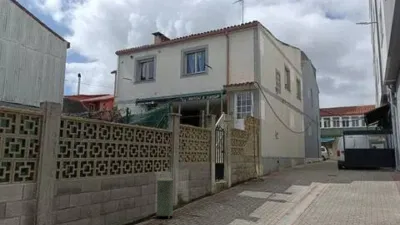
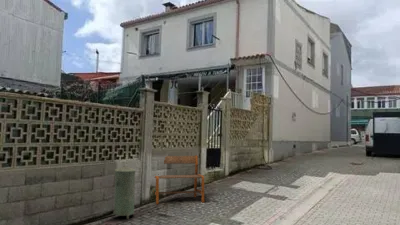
bench: none [178,168,222,208] -> present [155,155,204,204]

